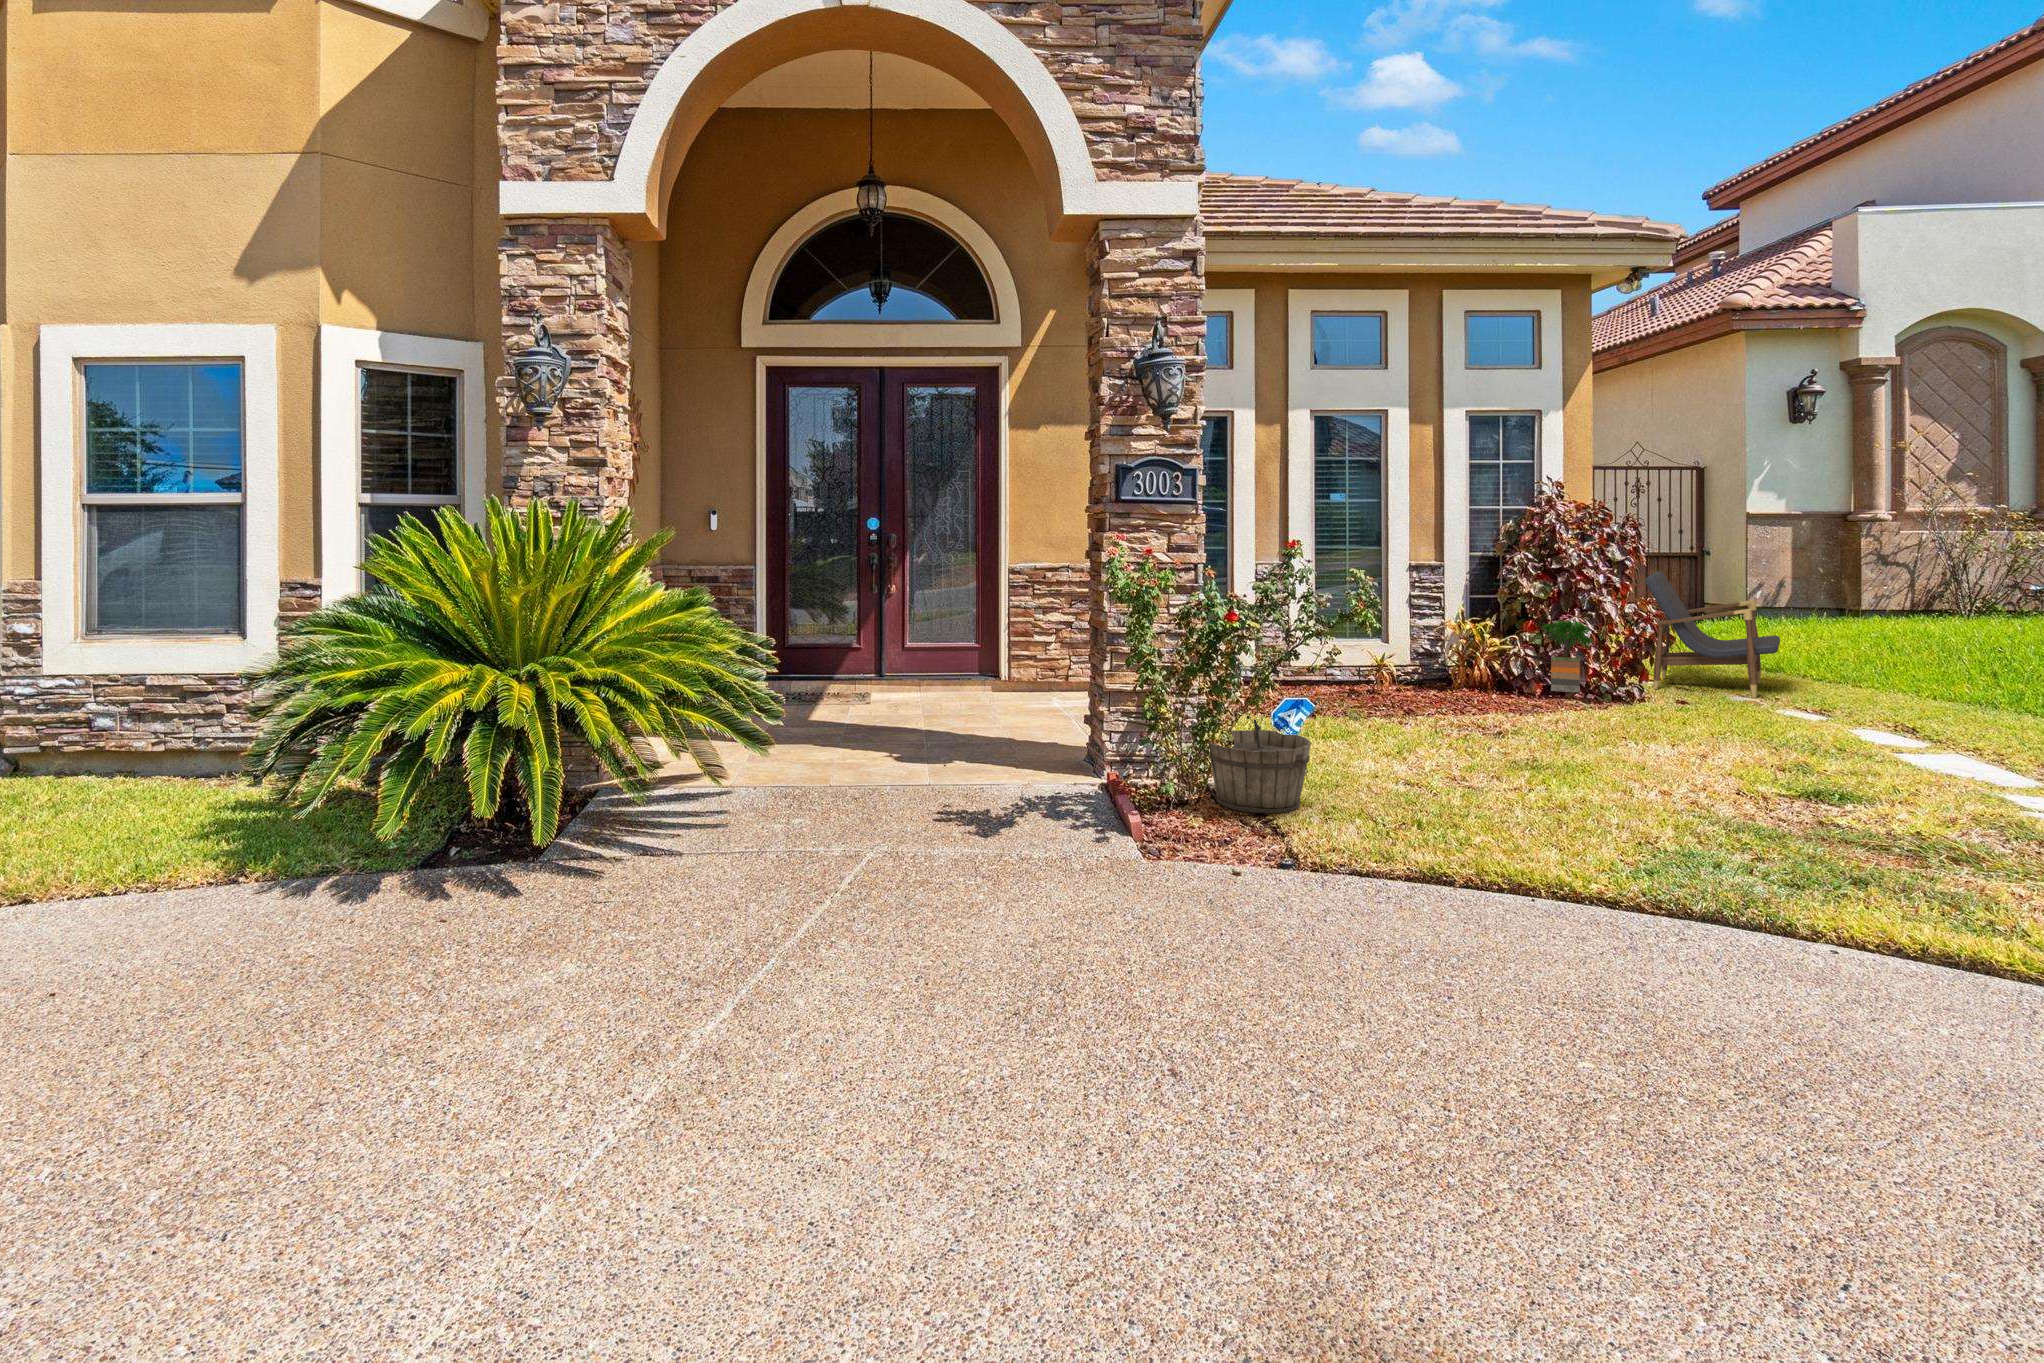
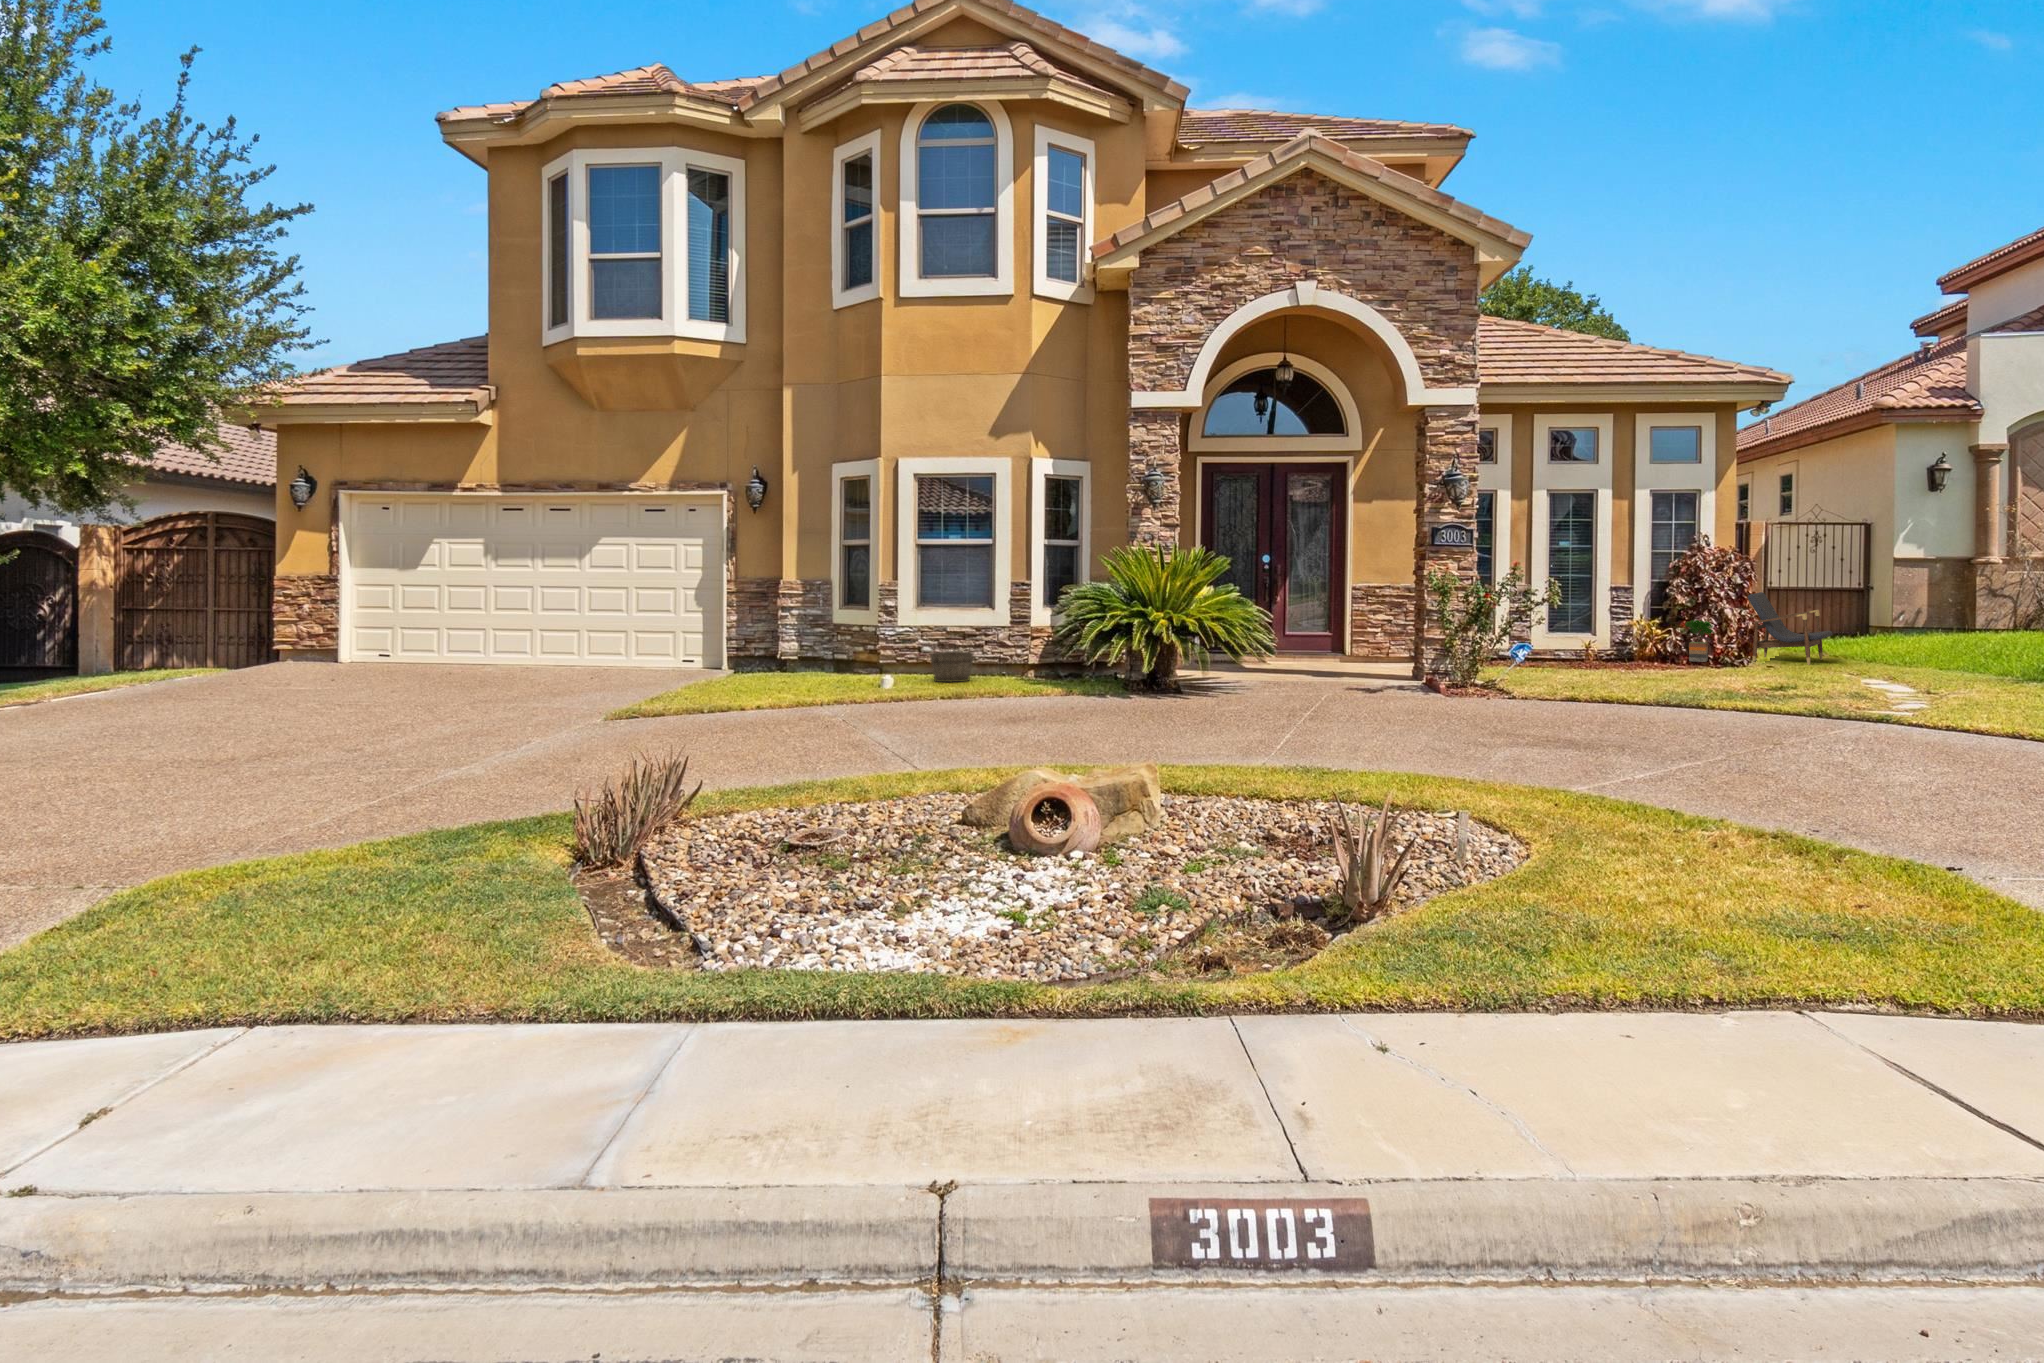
wooden bucket: present [1208,716,1310,813] -> present [930,650,974,682]

